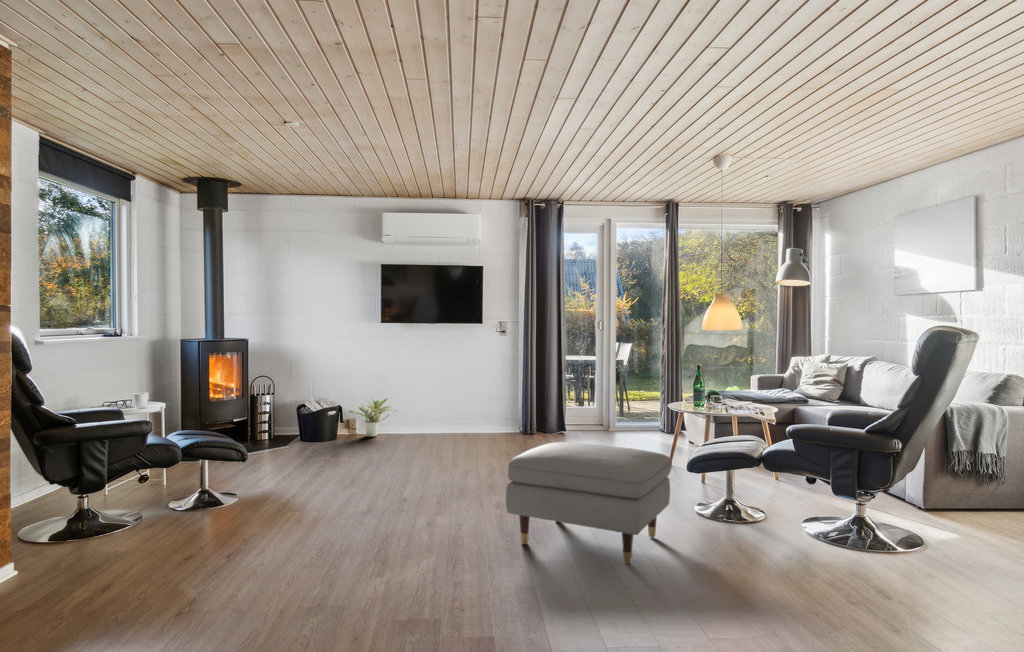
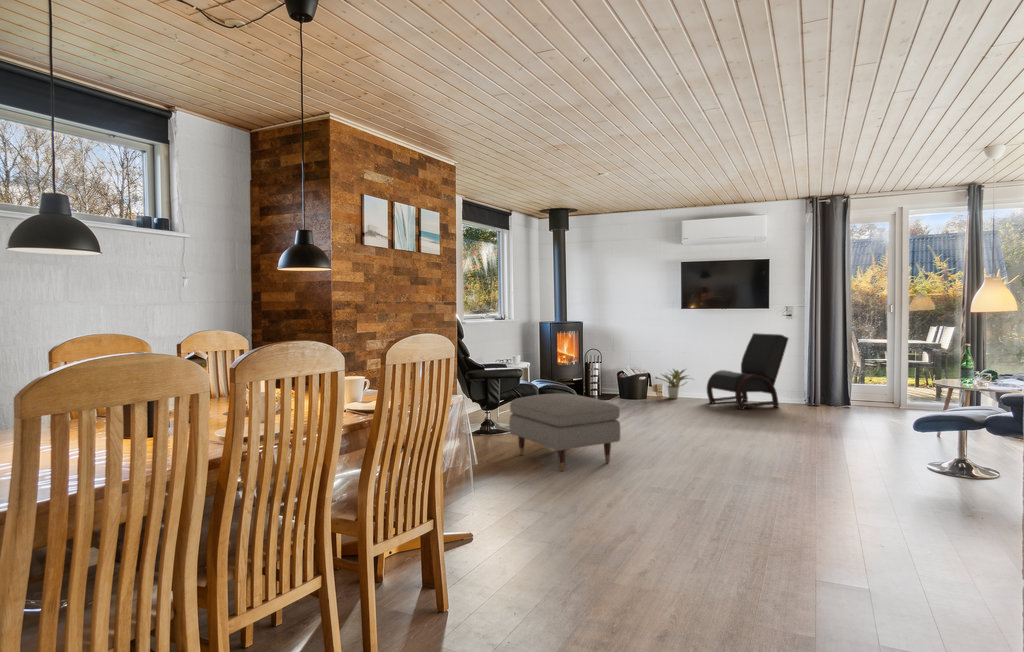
lounge chair: none [414,352,504,446] -> present [707,333,788,410]
ottoman: present [506,442,672,564] -> present [509,393,620,471]

